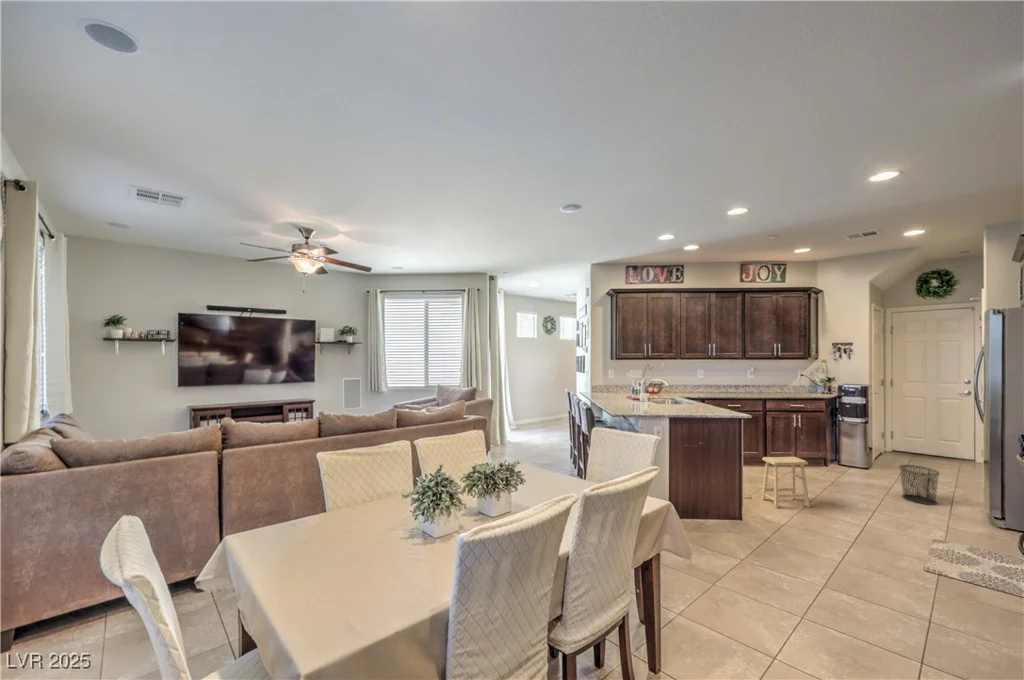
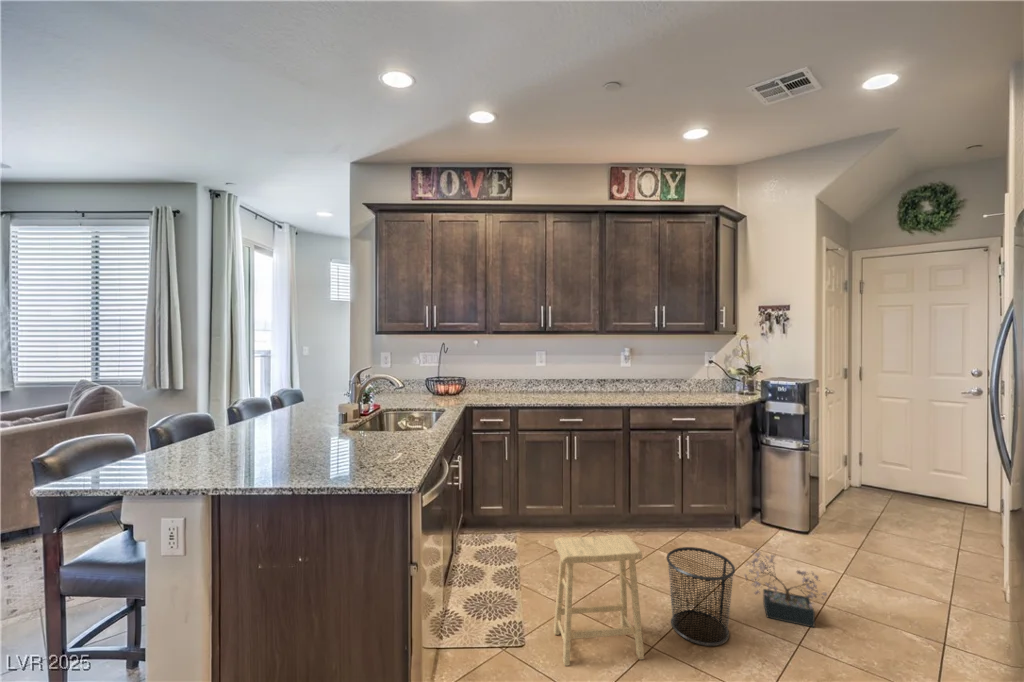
waste bin: present [900,465,939,505] -> present [667,547,735,646]
decorative plant: none [846,467,890,501] -> present [745,550,827,627]

